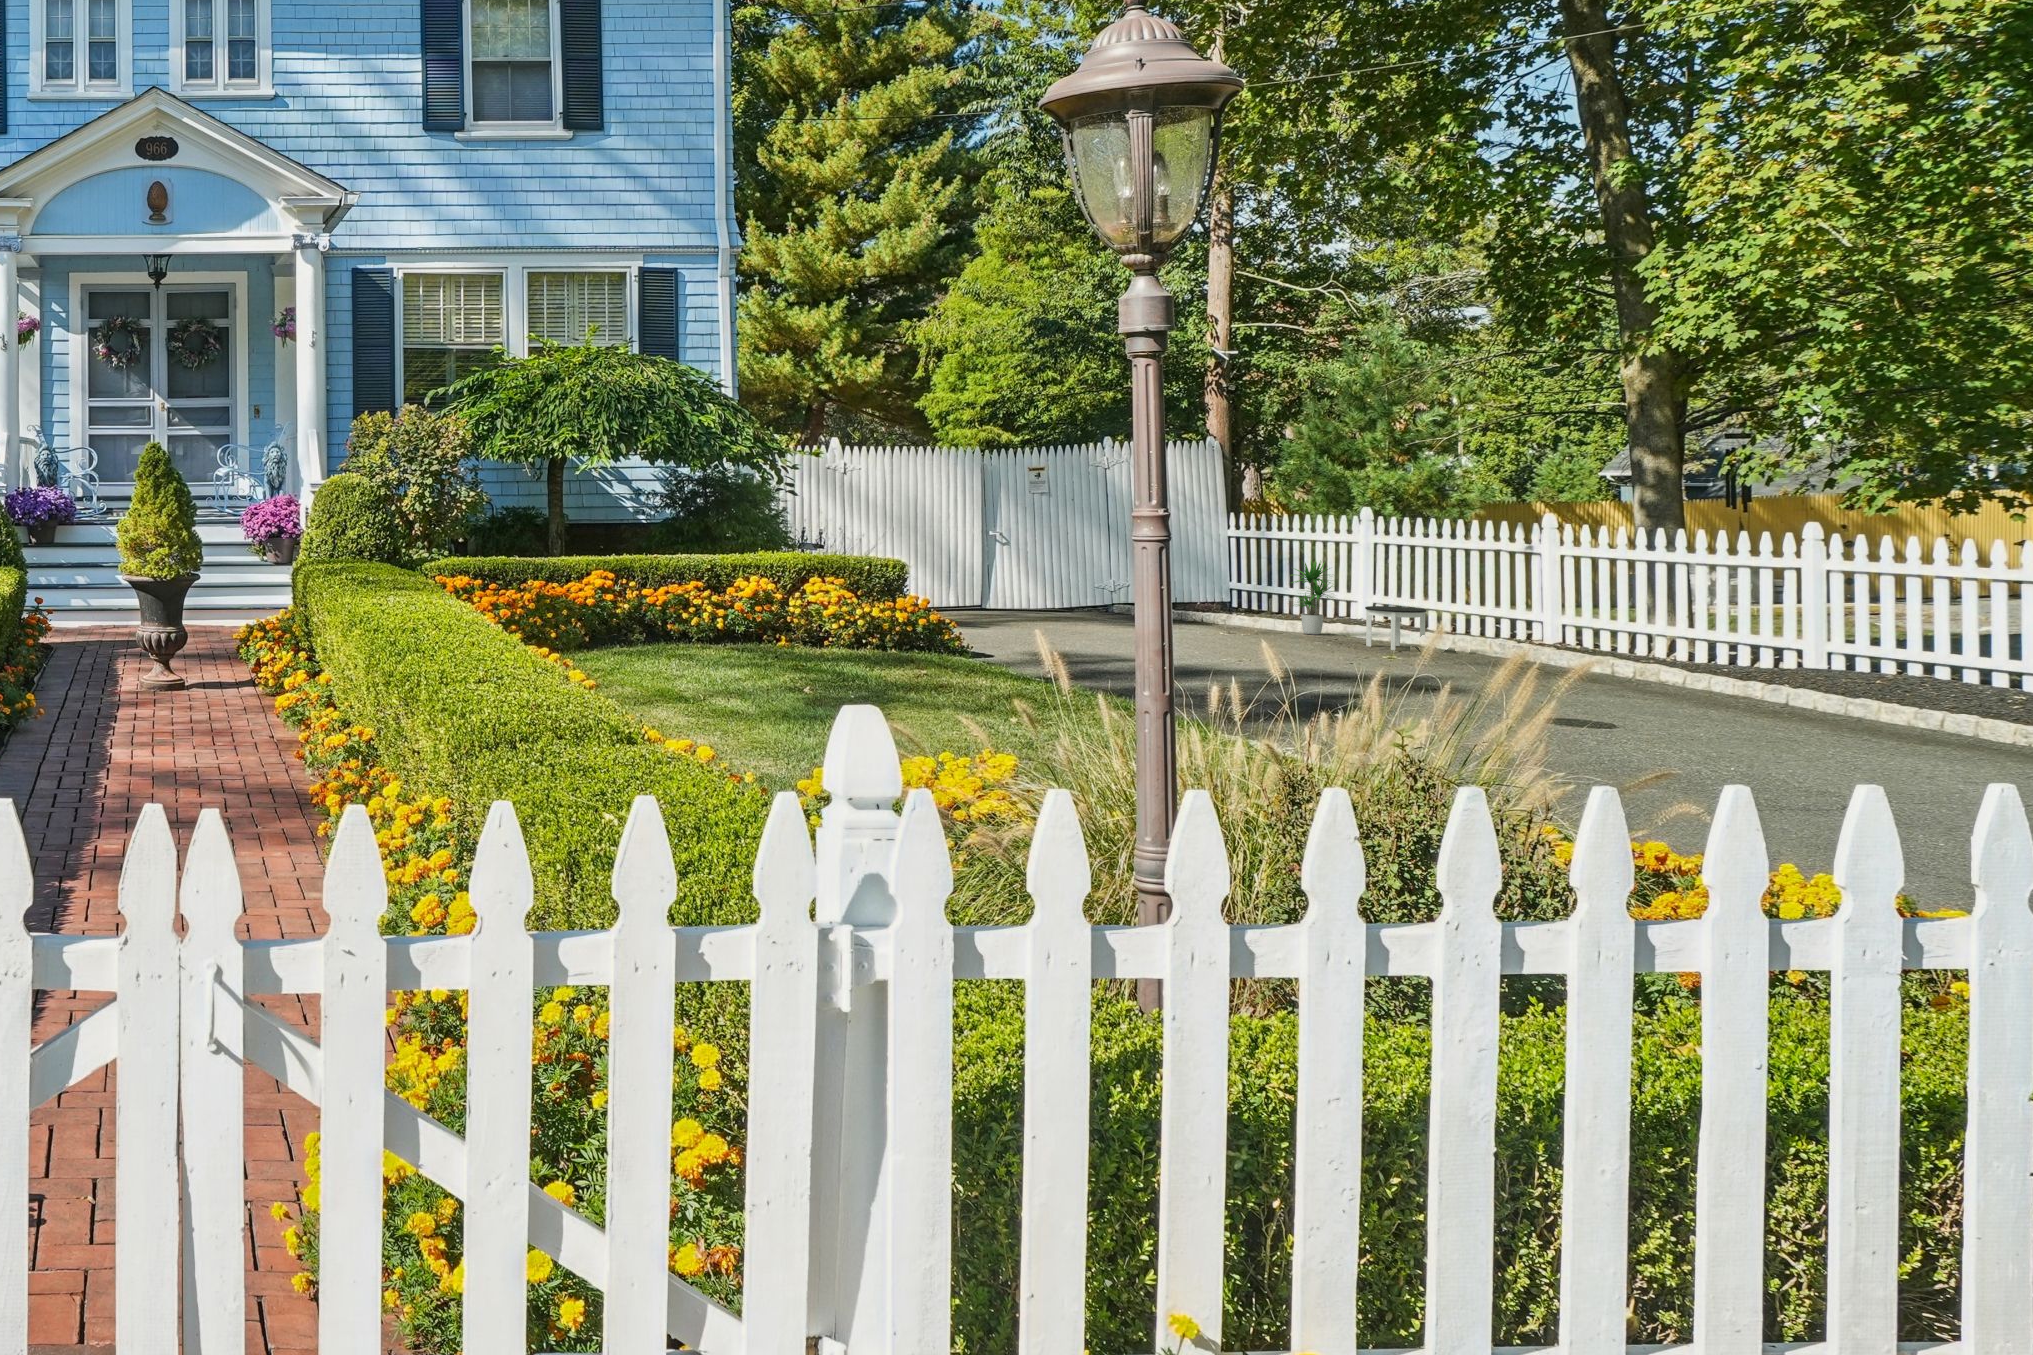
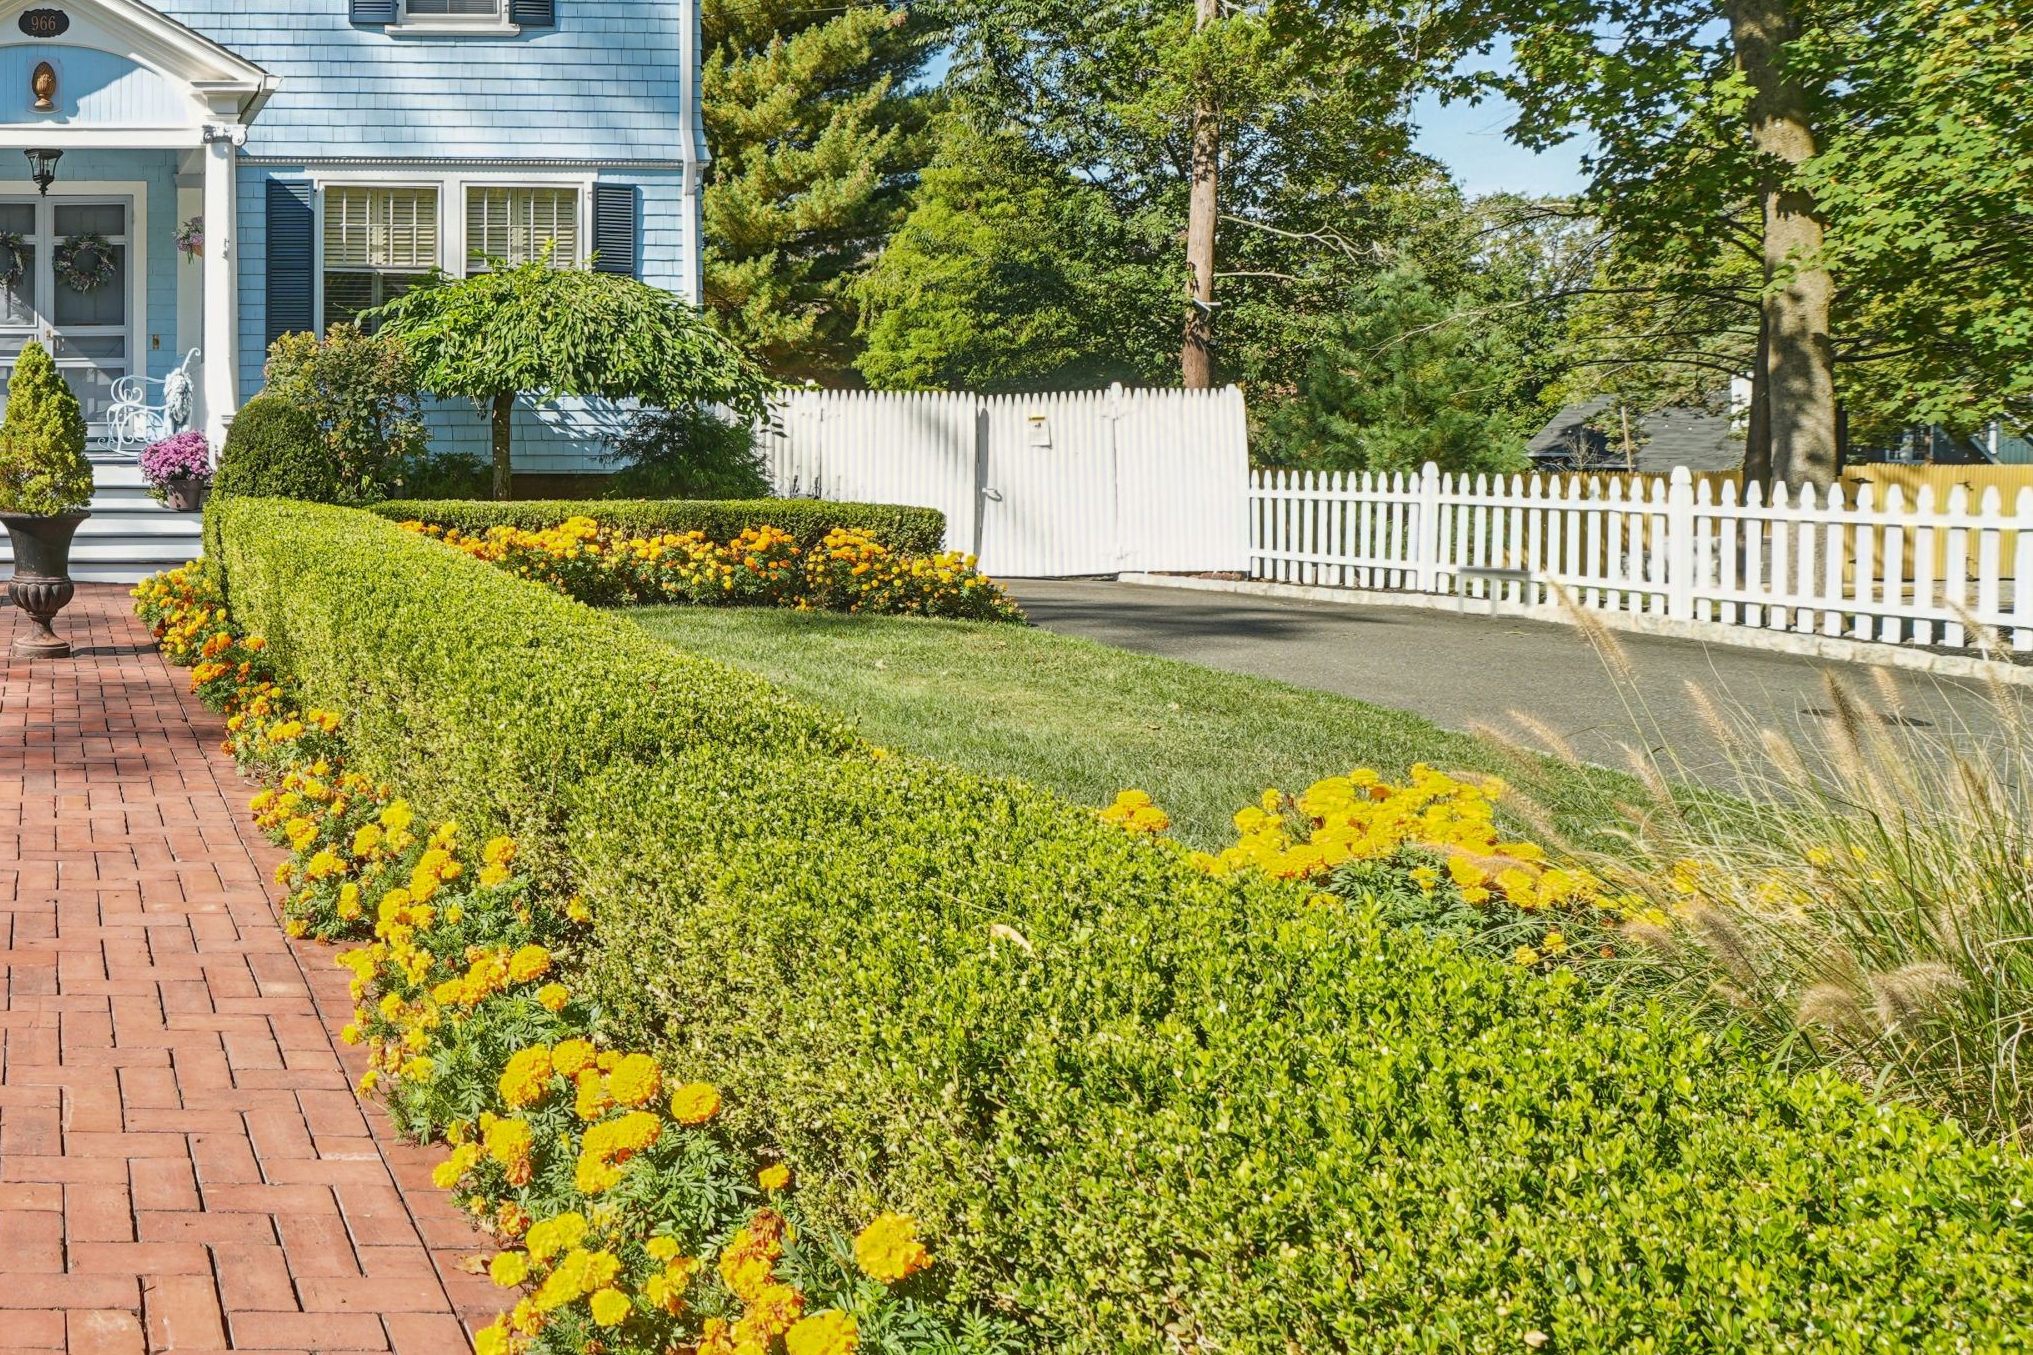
potted plant: present [1292,560,1333,635] -> none [1350,513,1415,602]

